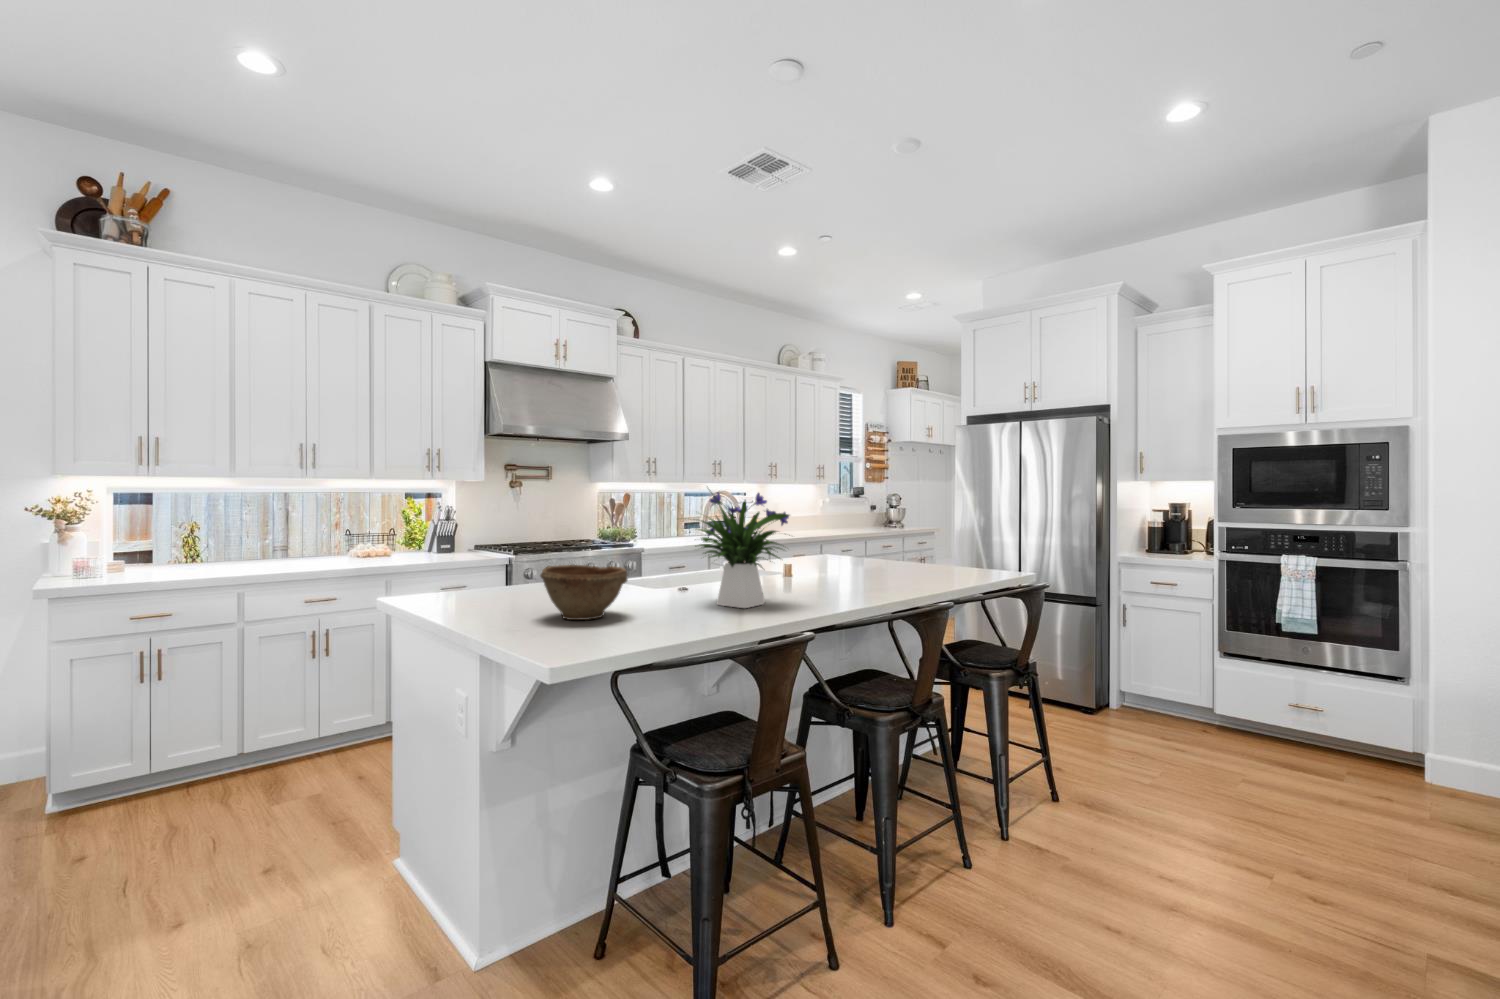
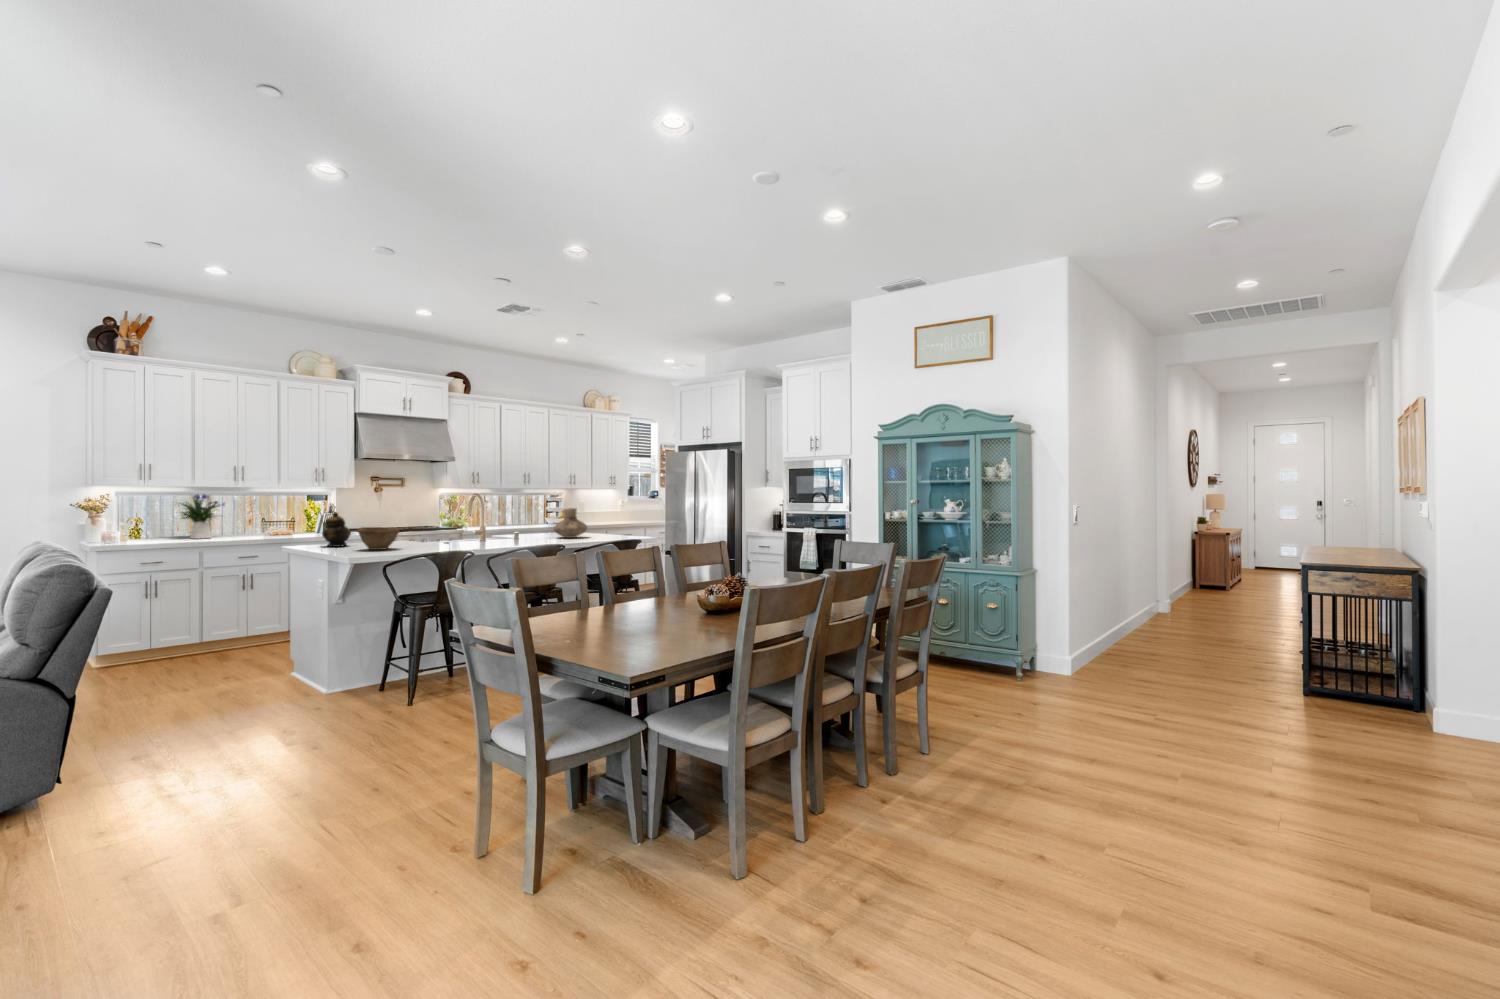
flower arrangement: present [699,493,789,608] -> present [181,494,225,539]
vase: none [853,519,916,574] -> present [554,508,587,538]
teapot: none [458,529,513,604] -> present [322,512,351,547]

